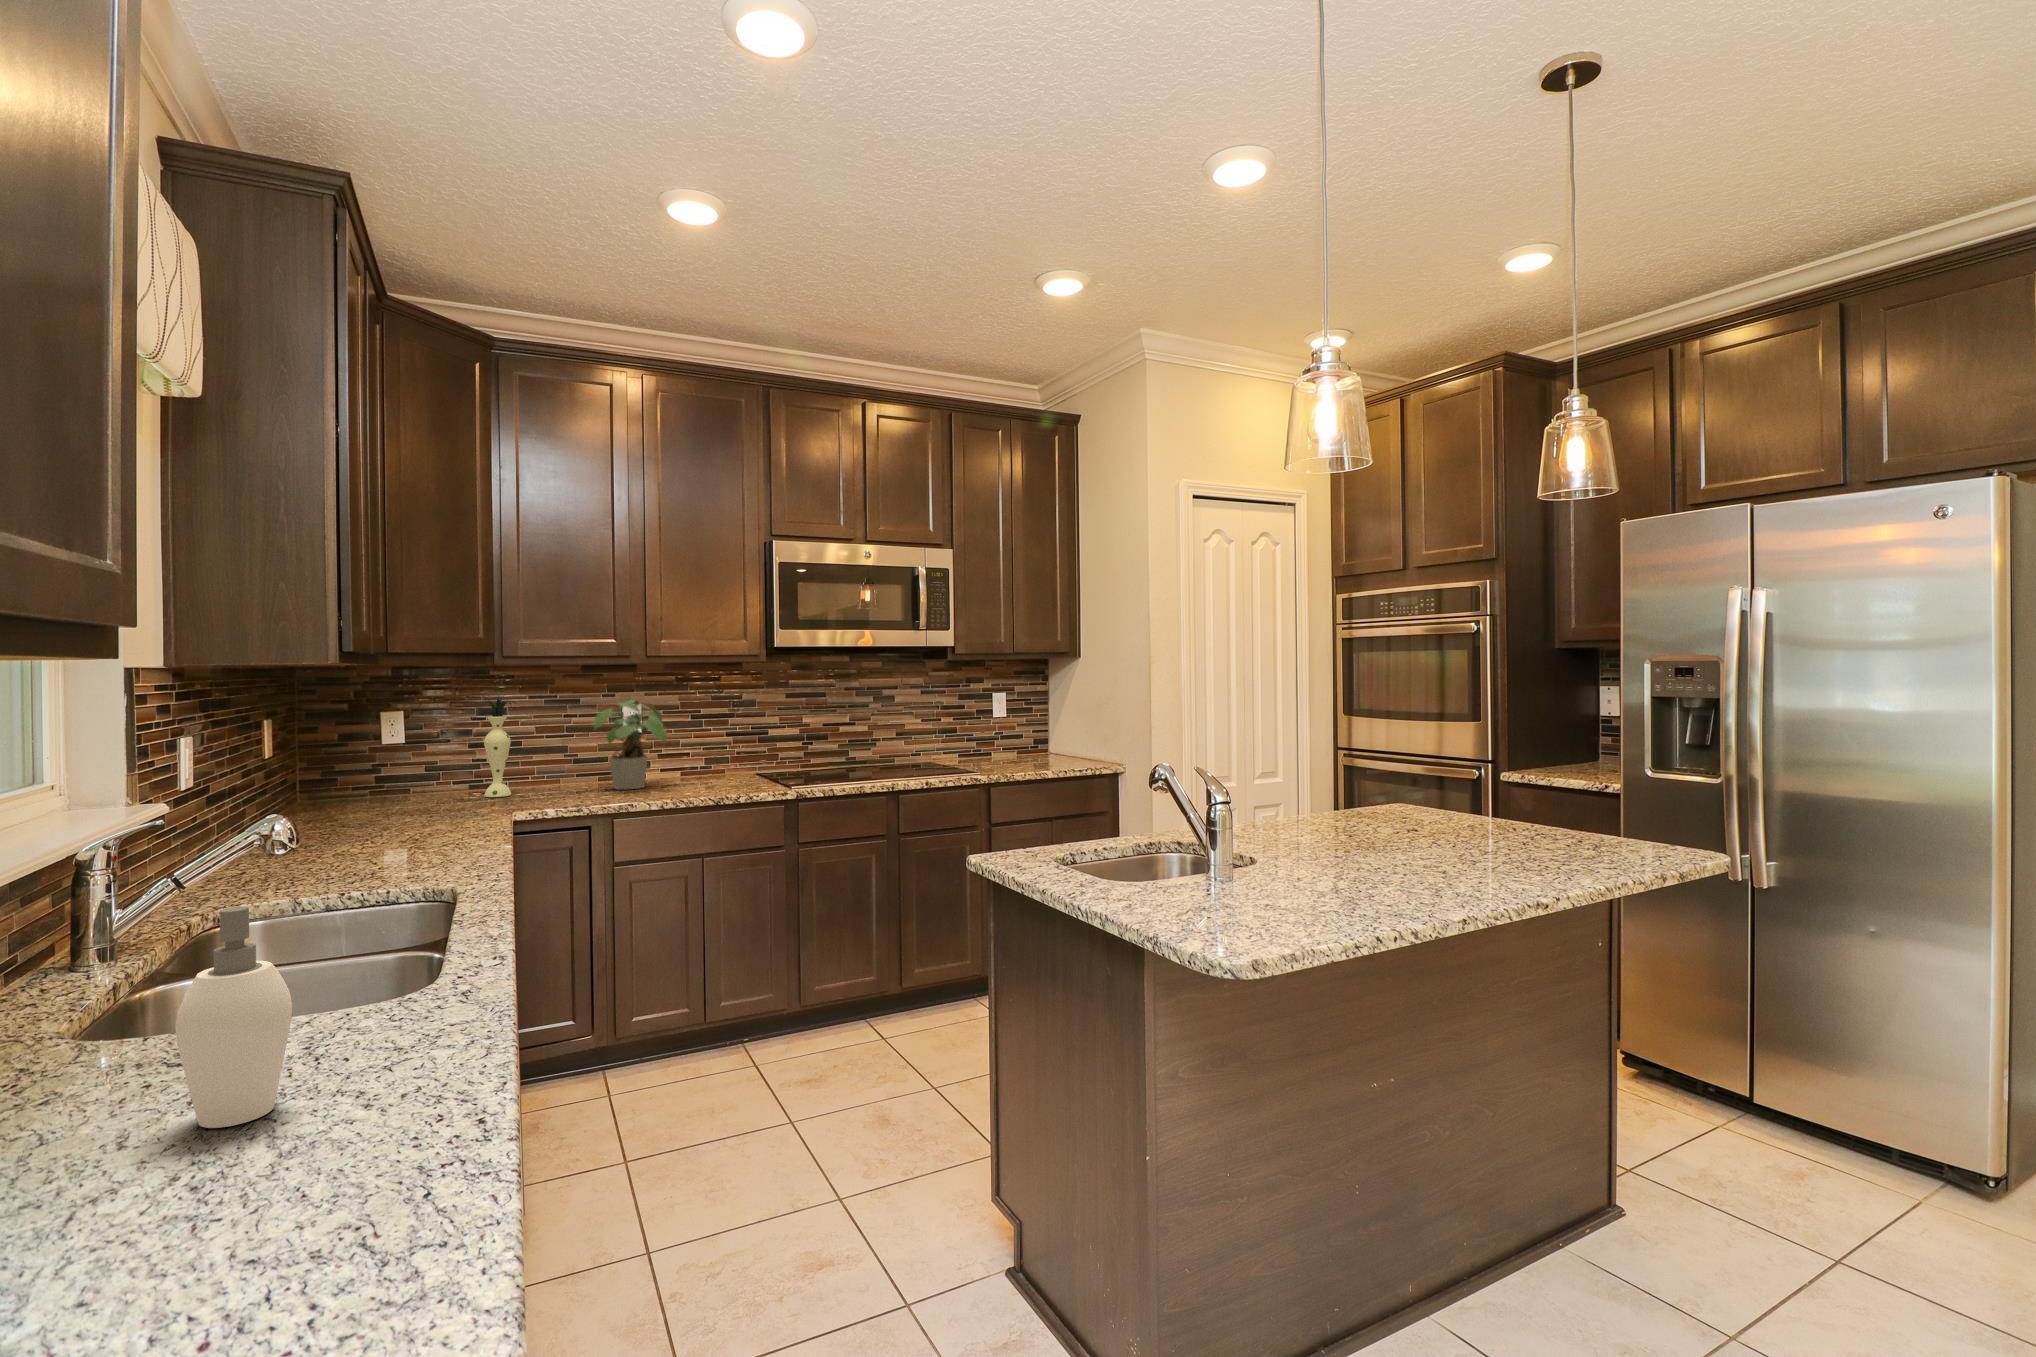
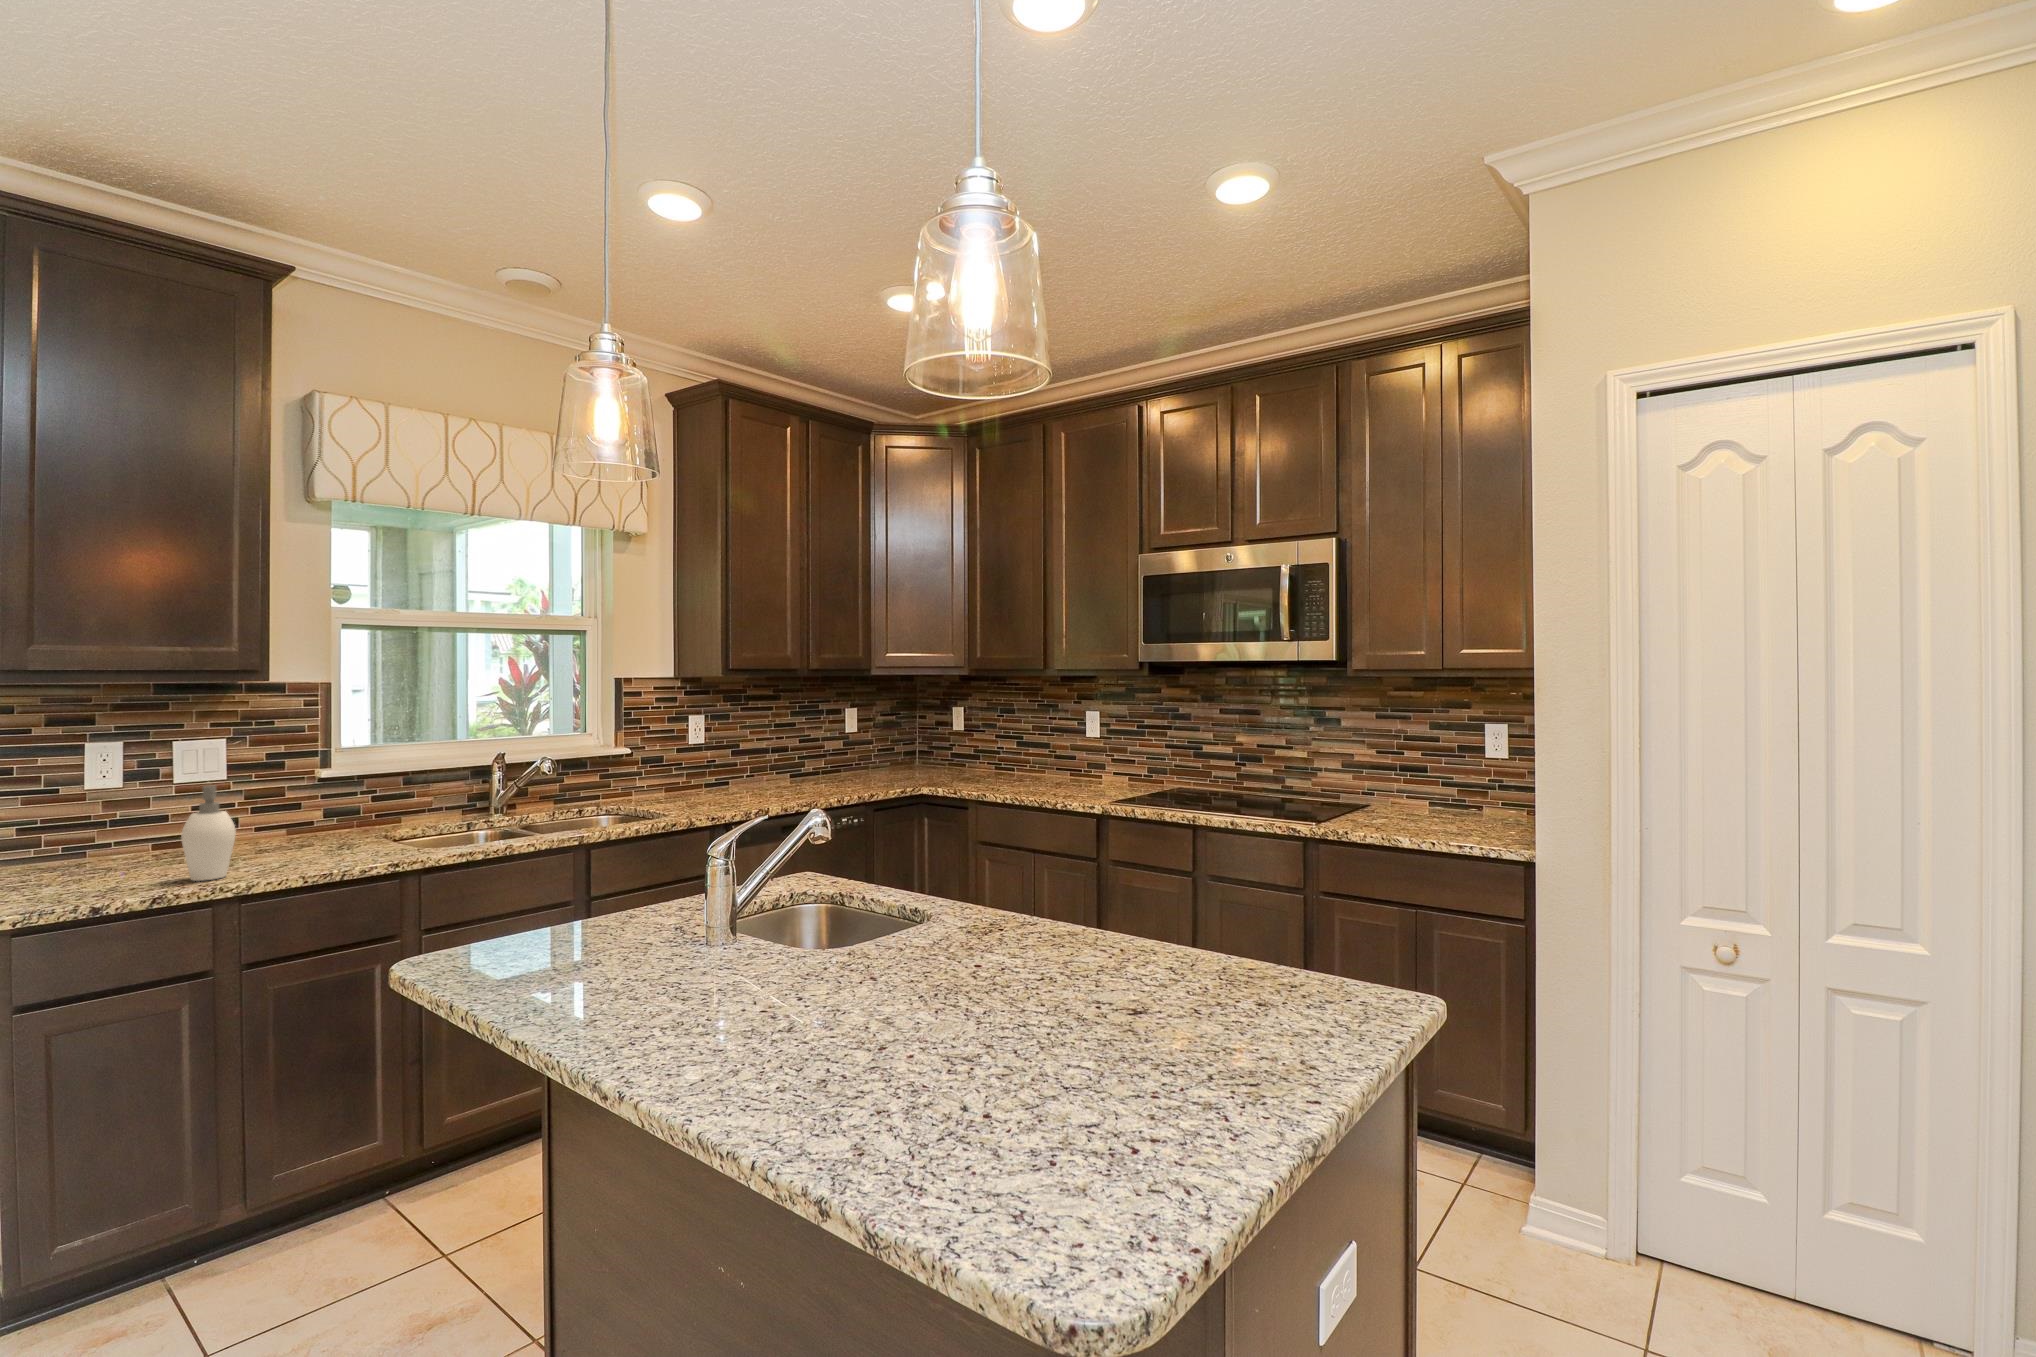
vase: present [478,696,516,797] -> none [962,698,998,778]
potted plant: present [593,698,667,790] -> none [1014,706,1096,786]

